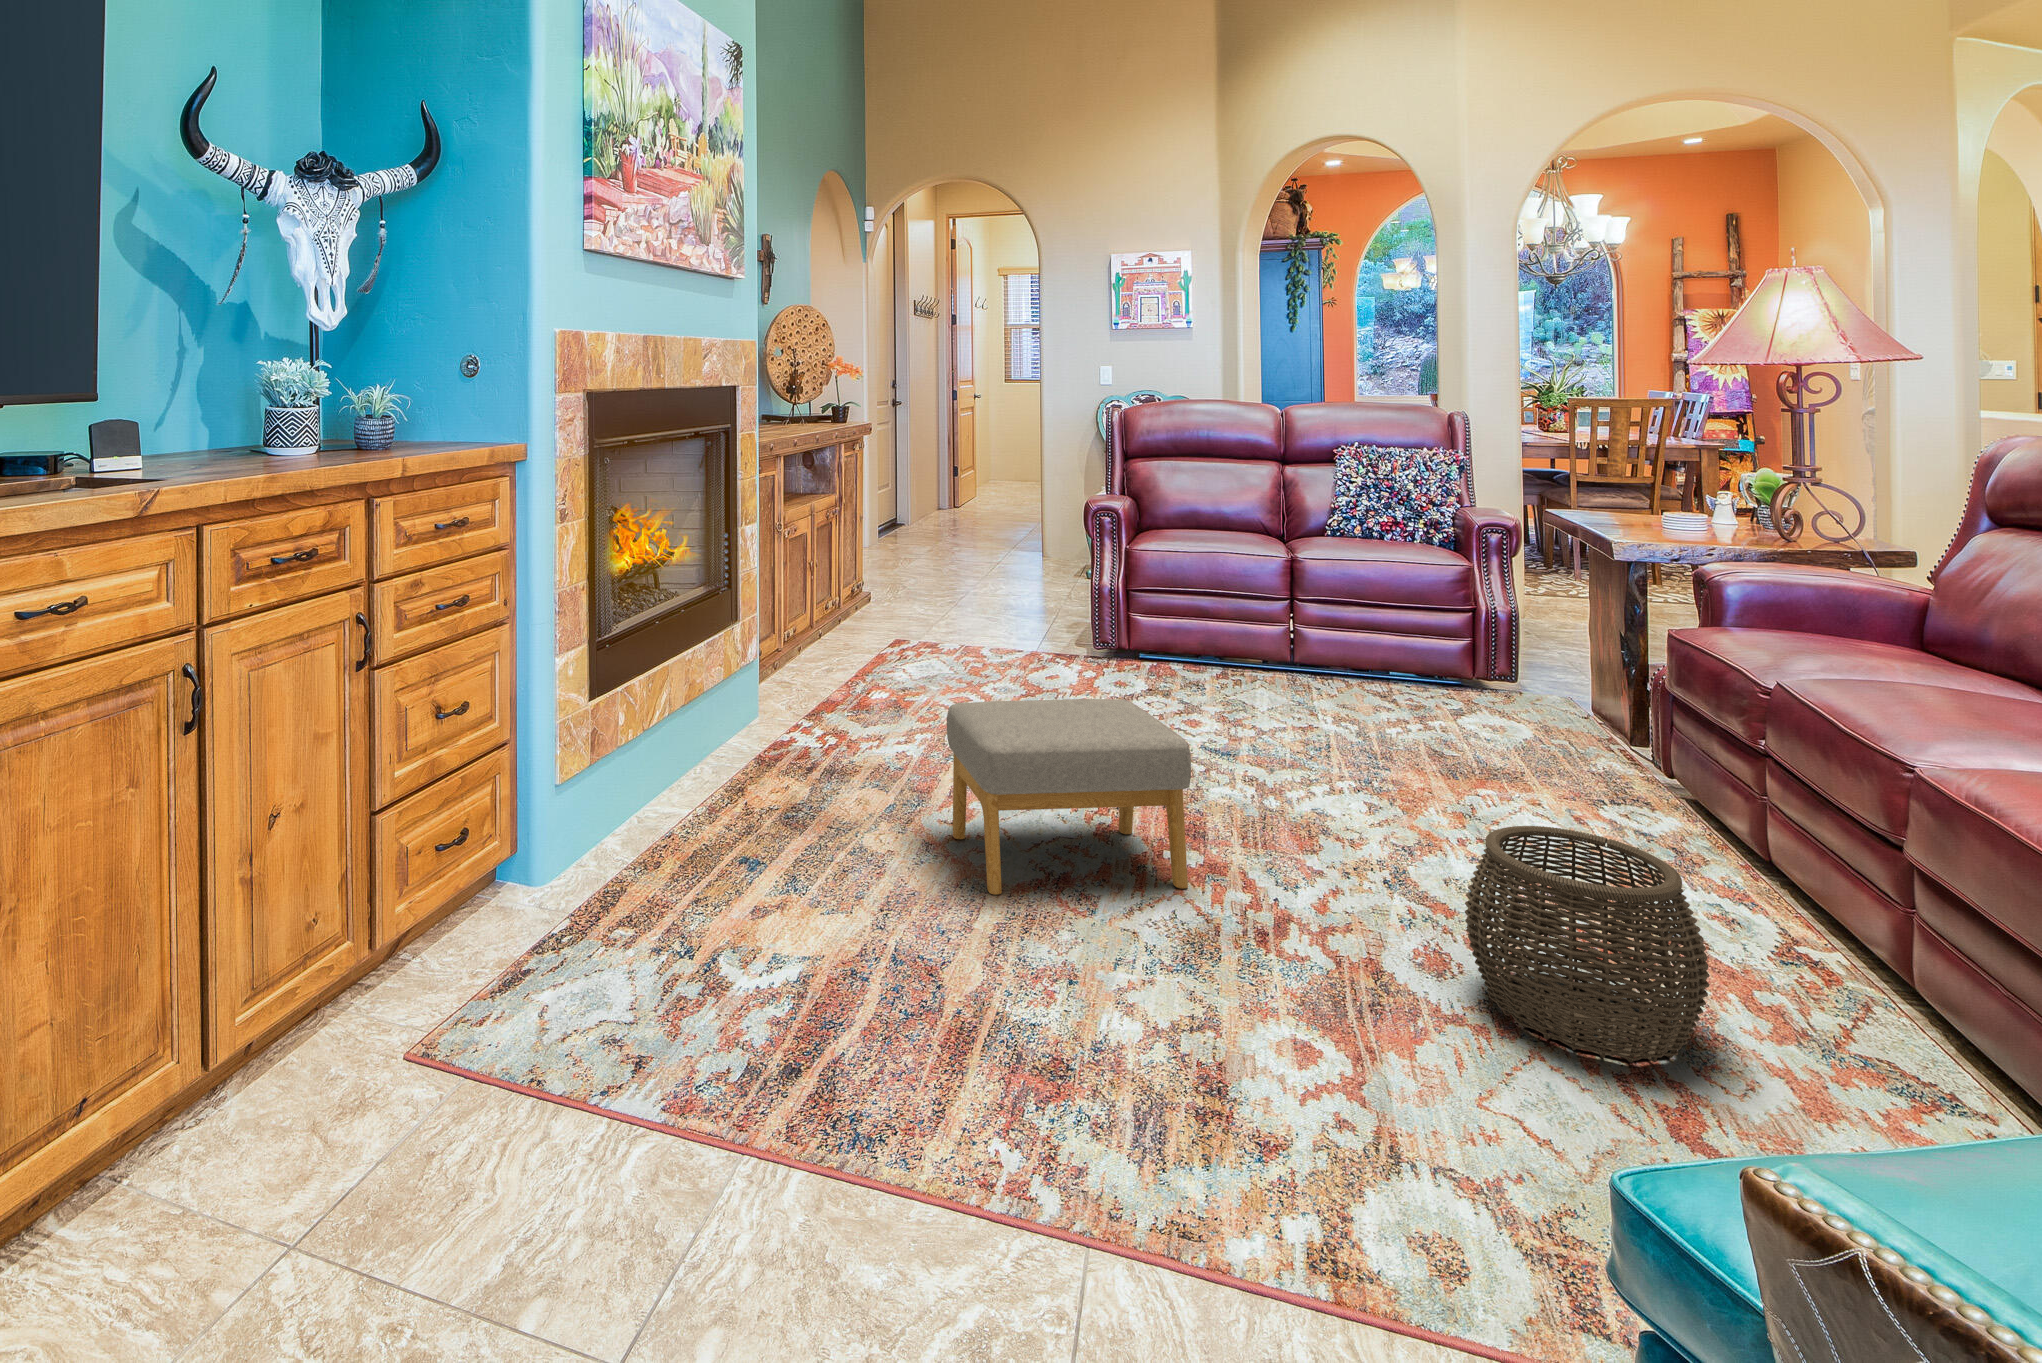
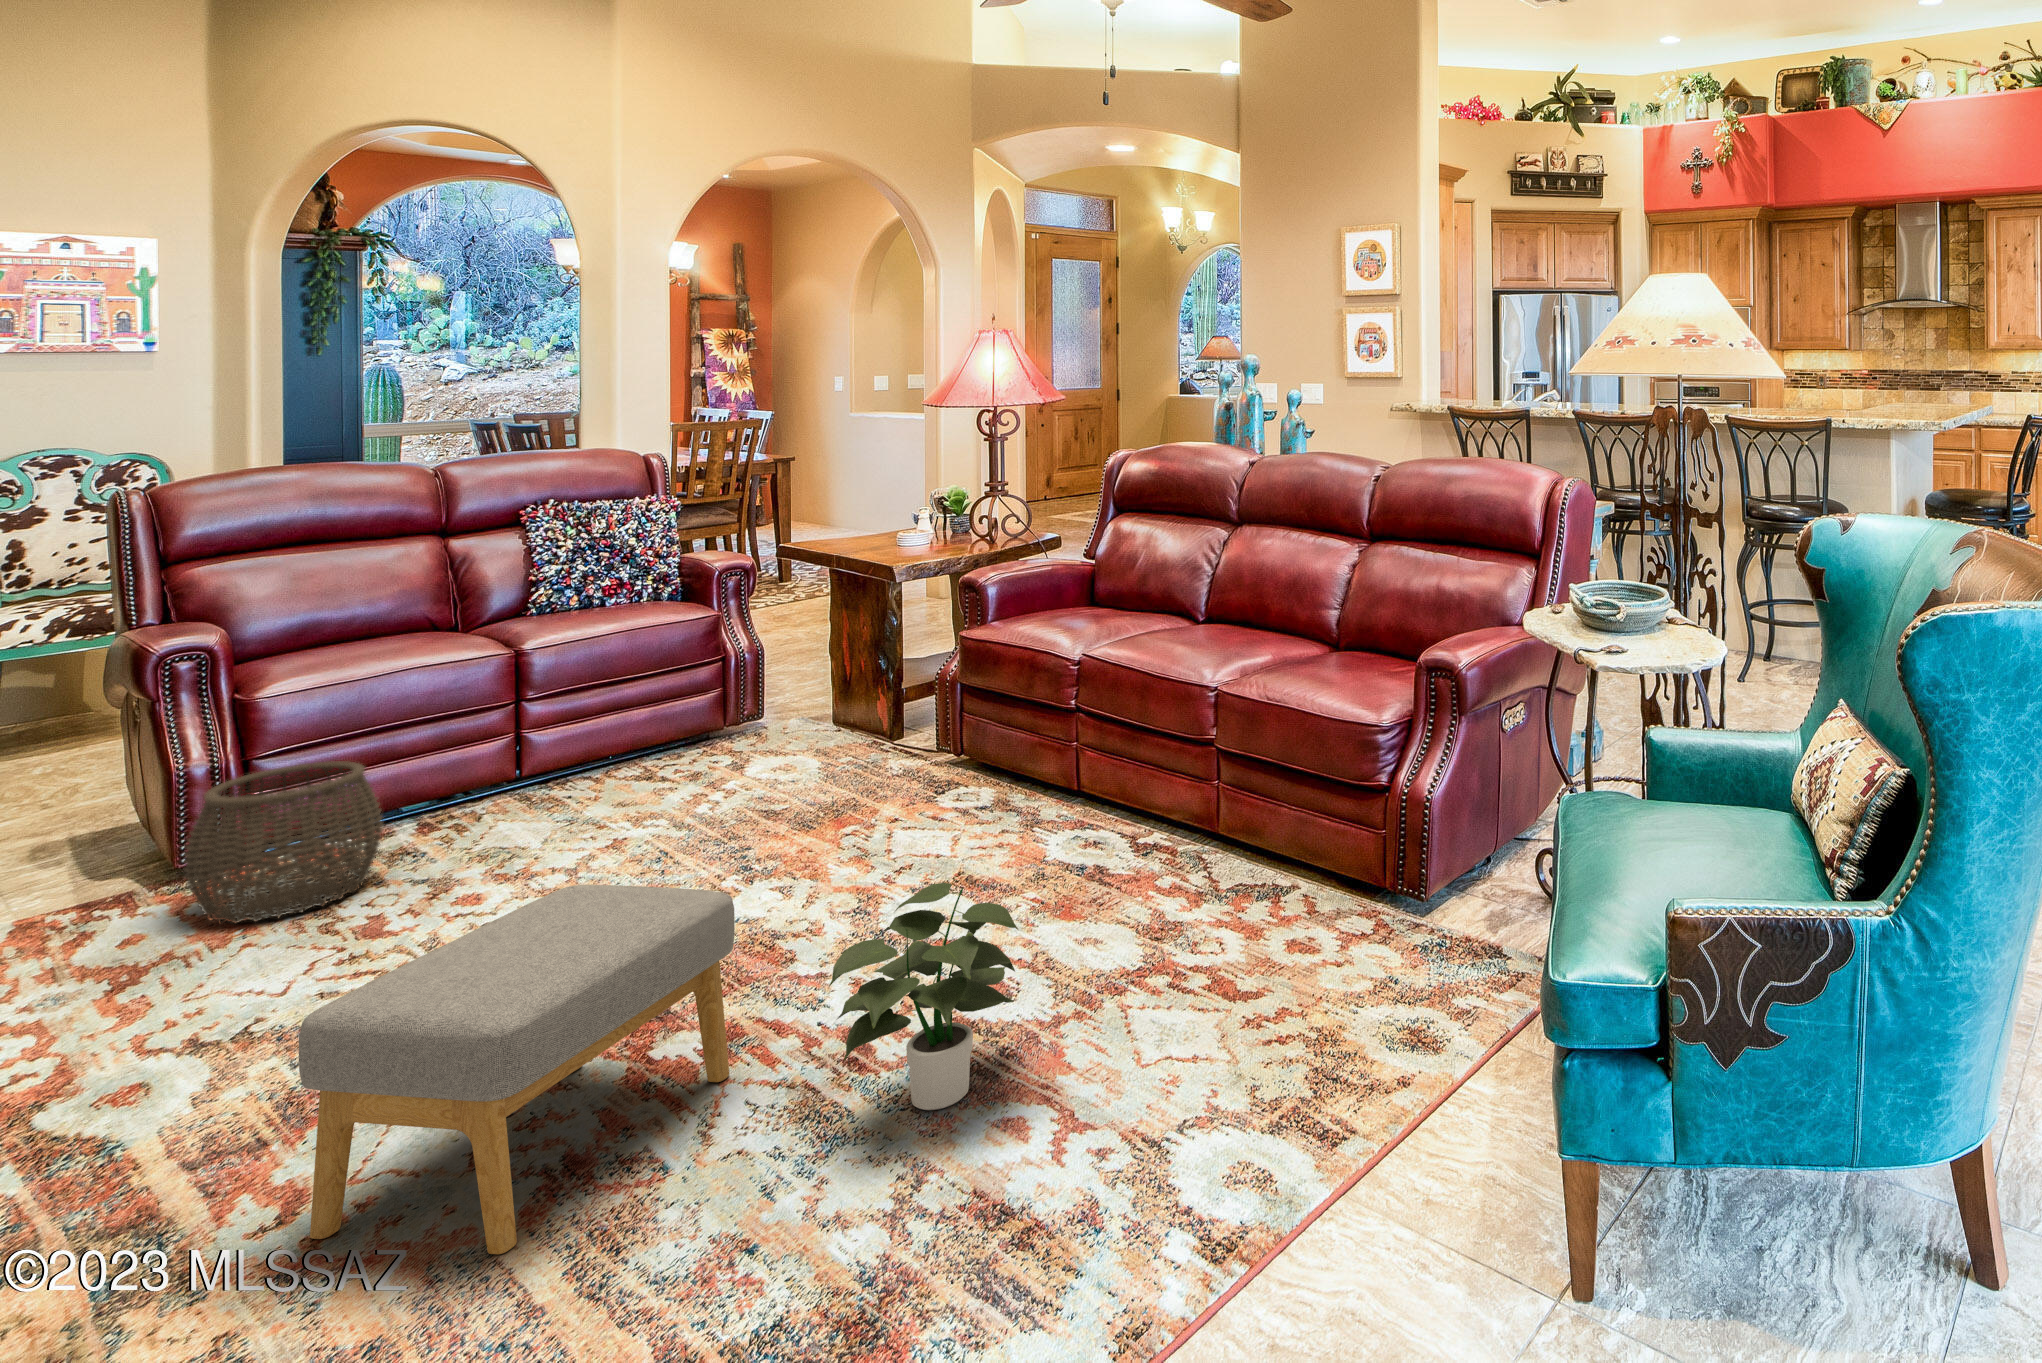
potted plant: none [1183,801,1380,1005] -> present [829,883,1018,1110]
woven basket: present [1465,826,1710,1062] -> present [184,761,383,923]

